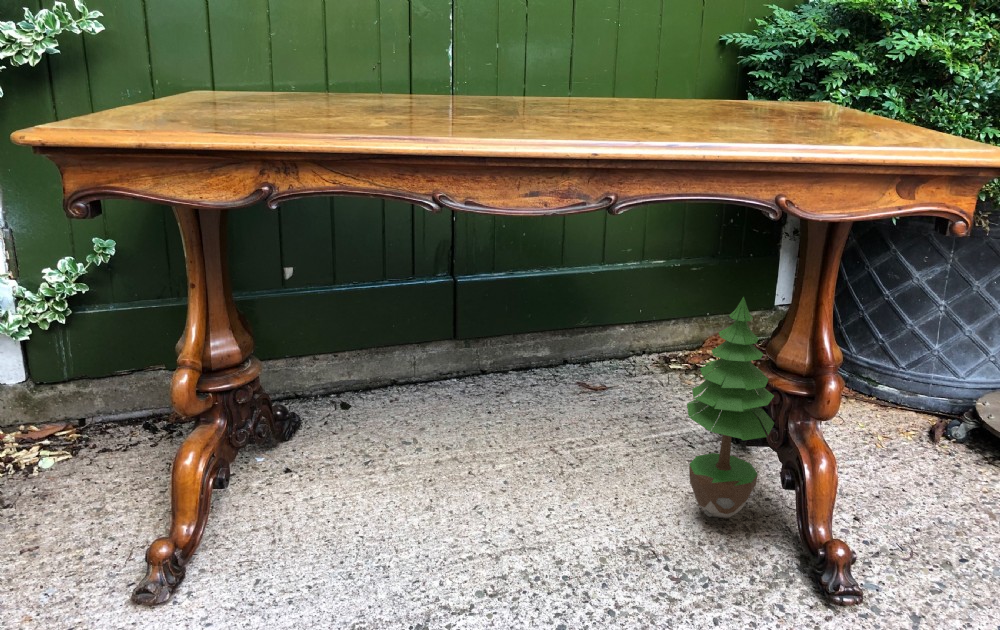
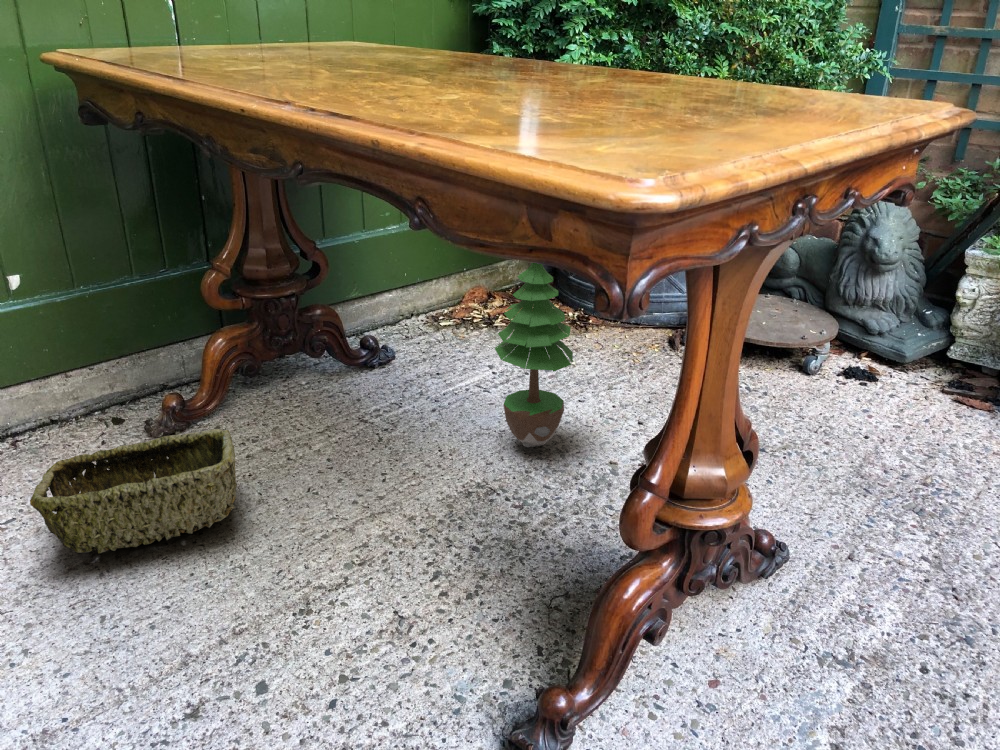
woven basket: none [231,430,414,525] -> present [30,429,237,554]

